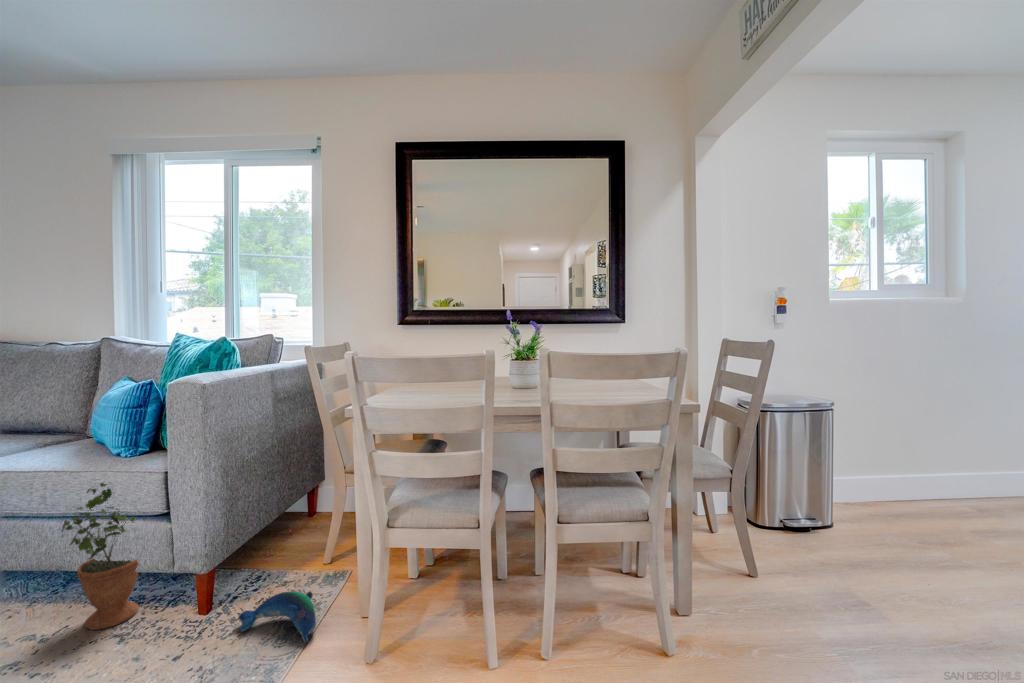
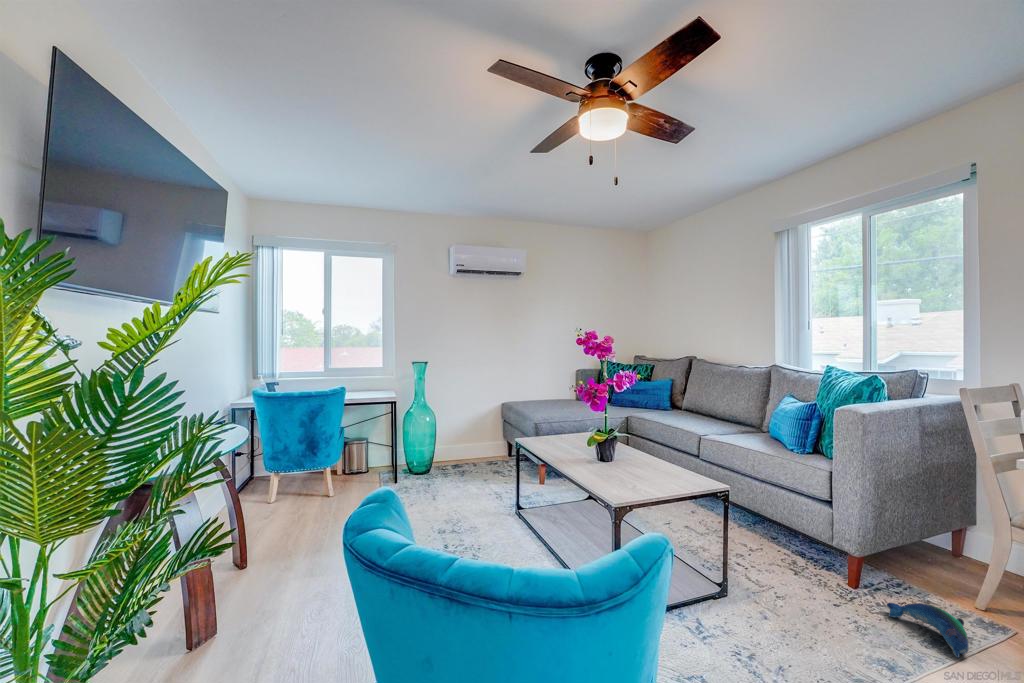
potted plant: present [61,482,139,630] -> none [762,460,810,564]

